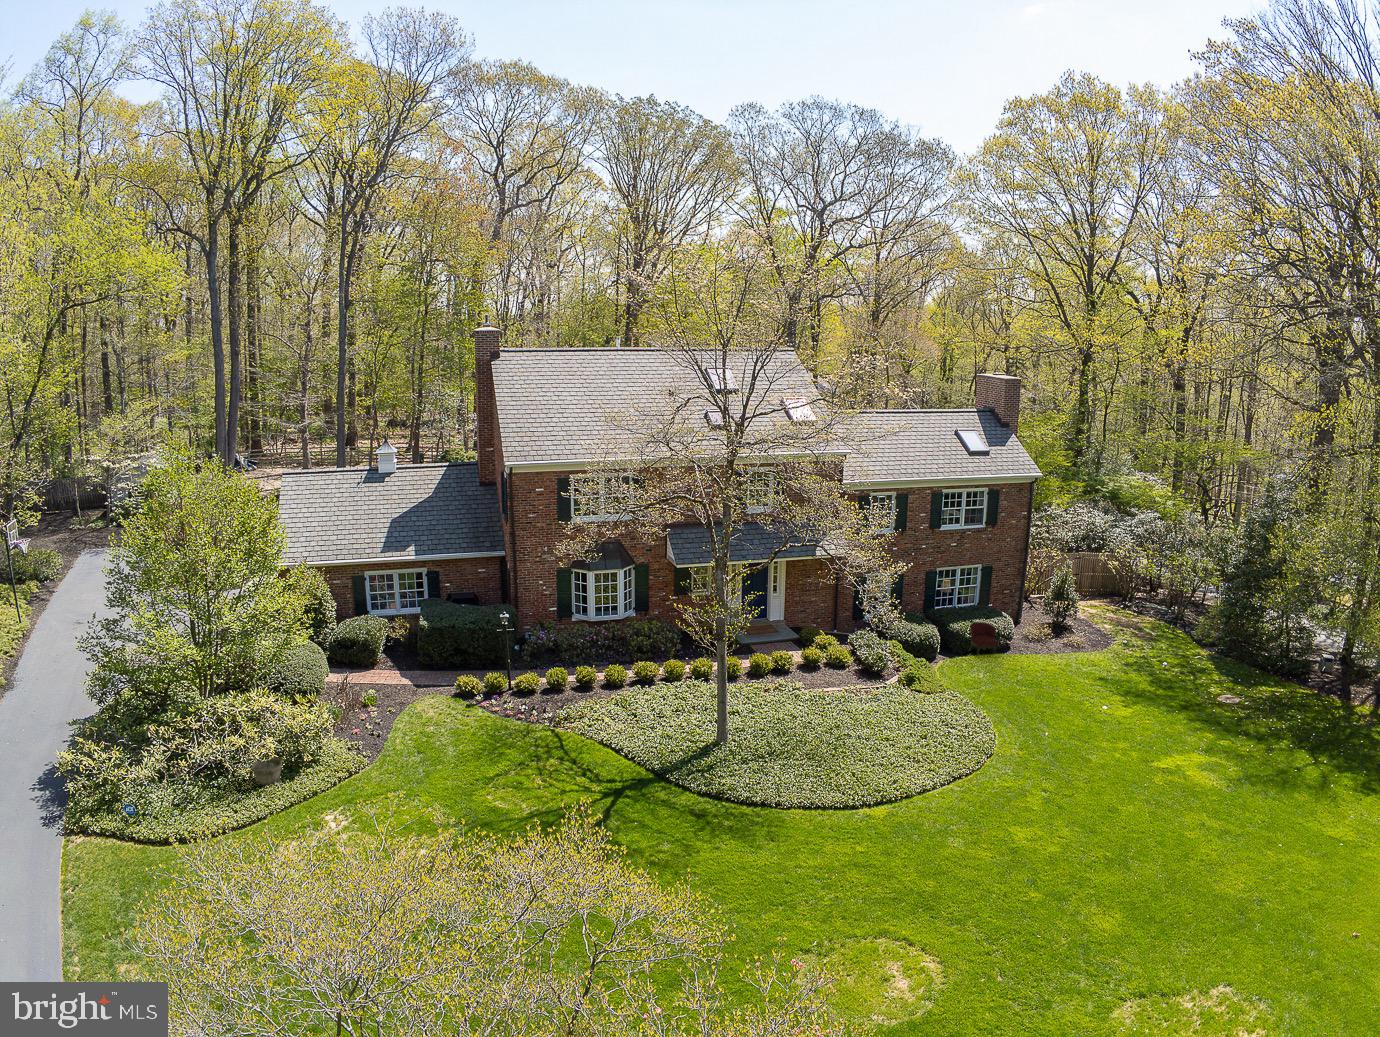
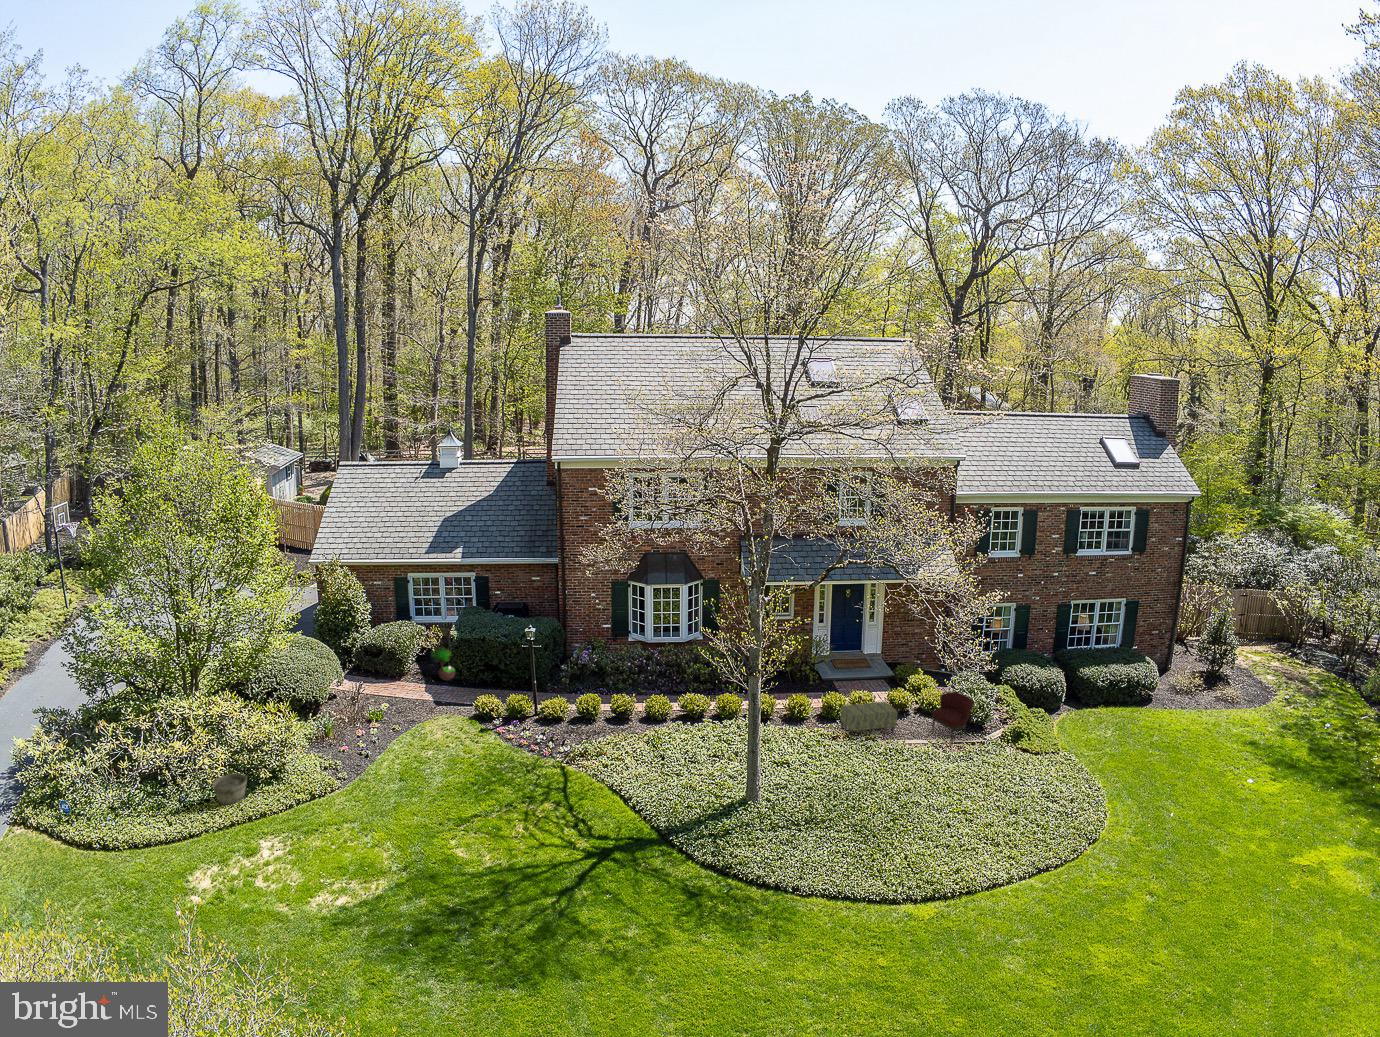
chair: present [969,622,998,656] -> present [932,692,974,741]
potted tree: none [401,635,425,667] -> present [432,649,455,681]
bench: none [771,659,818,690] -> present [840,701,898,737]

